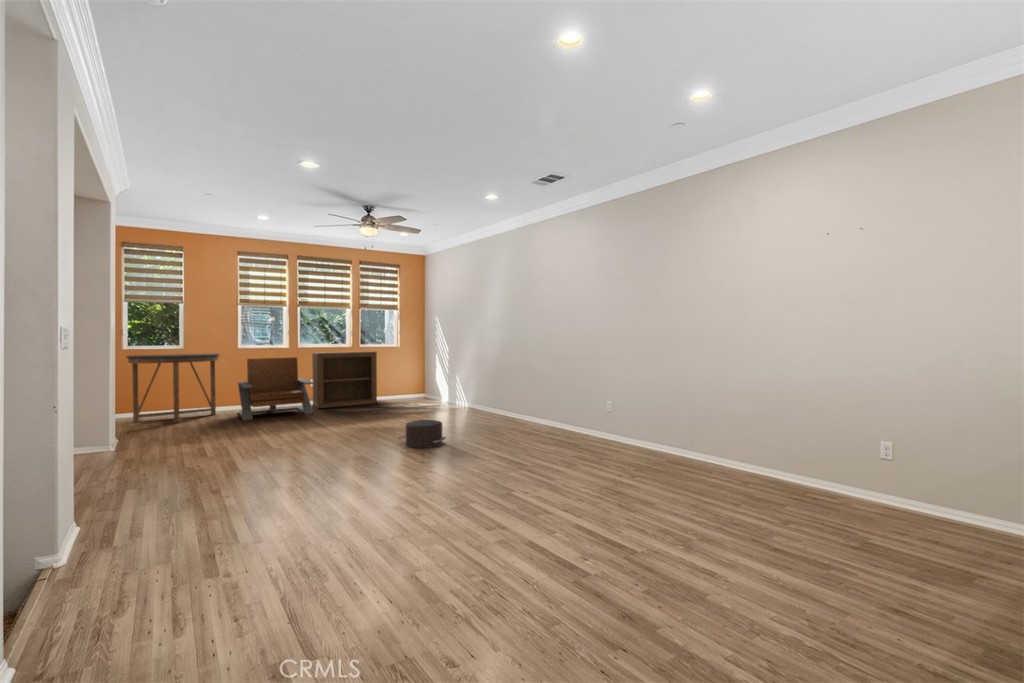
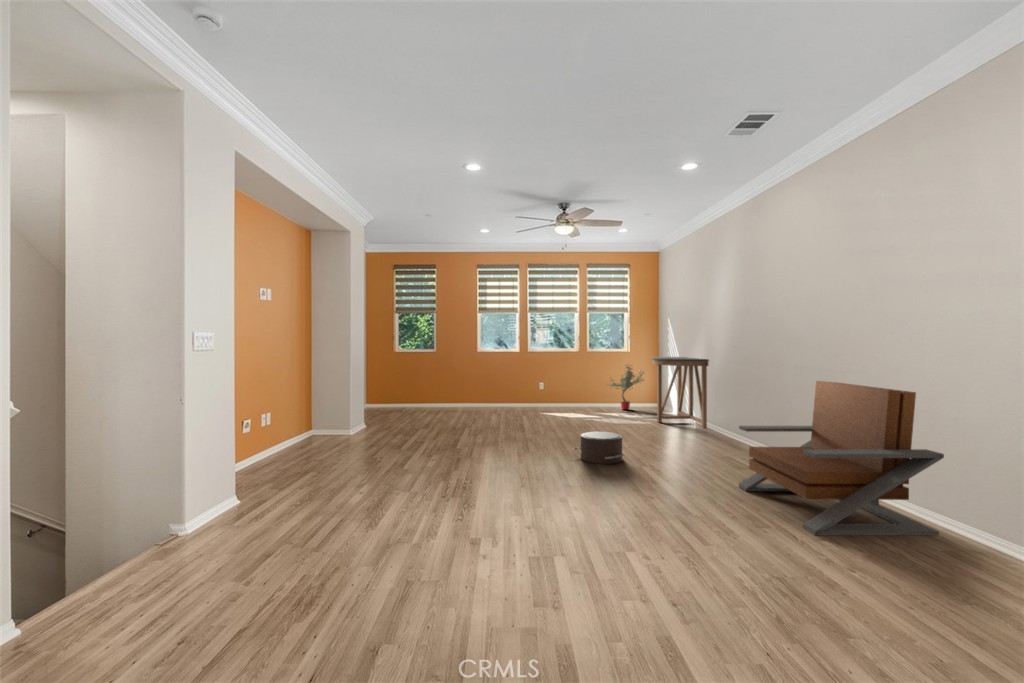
bookshelf: present [312,351,377,408] -> none [540,357,599,411]
console table: present [126,354,220,423] -> present [652,357,709,429]
lounge chair: present [238,357,313,421] -> present [739,381,944,535]
potted tree: none [381,357,416,400] -> present [608,365,644,410]

